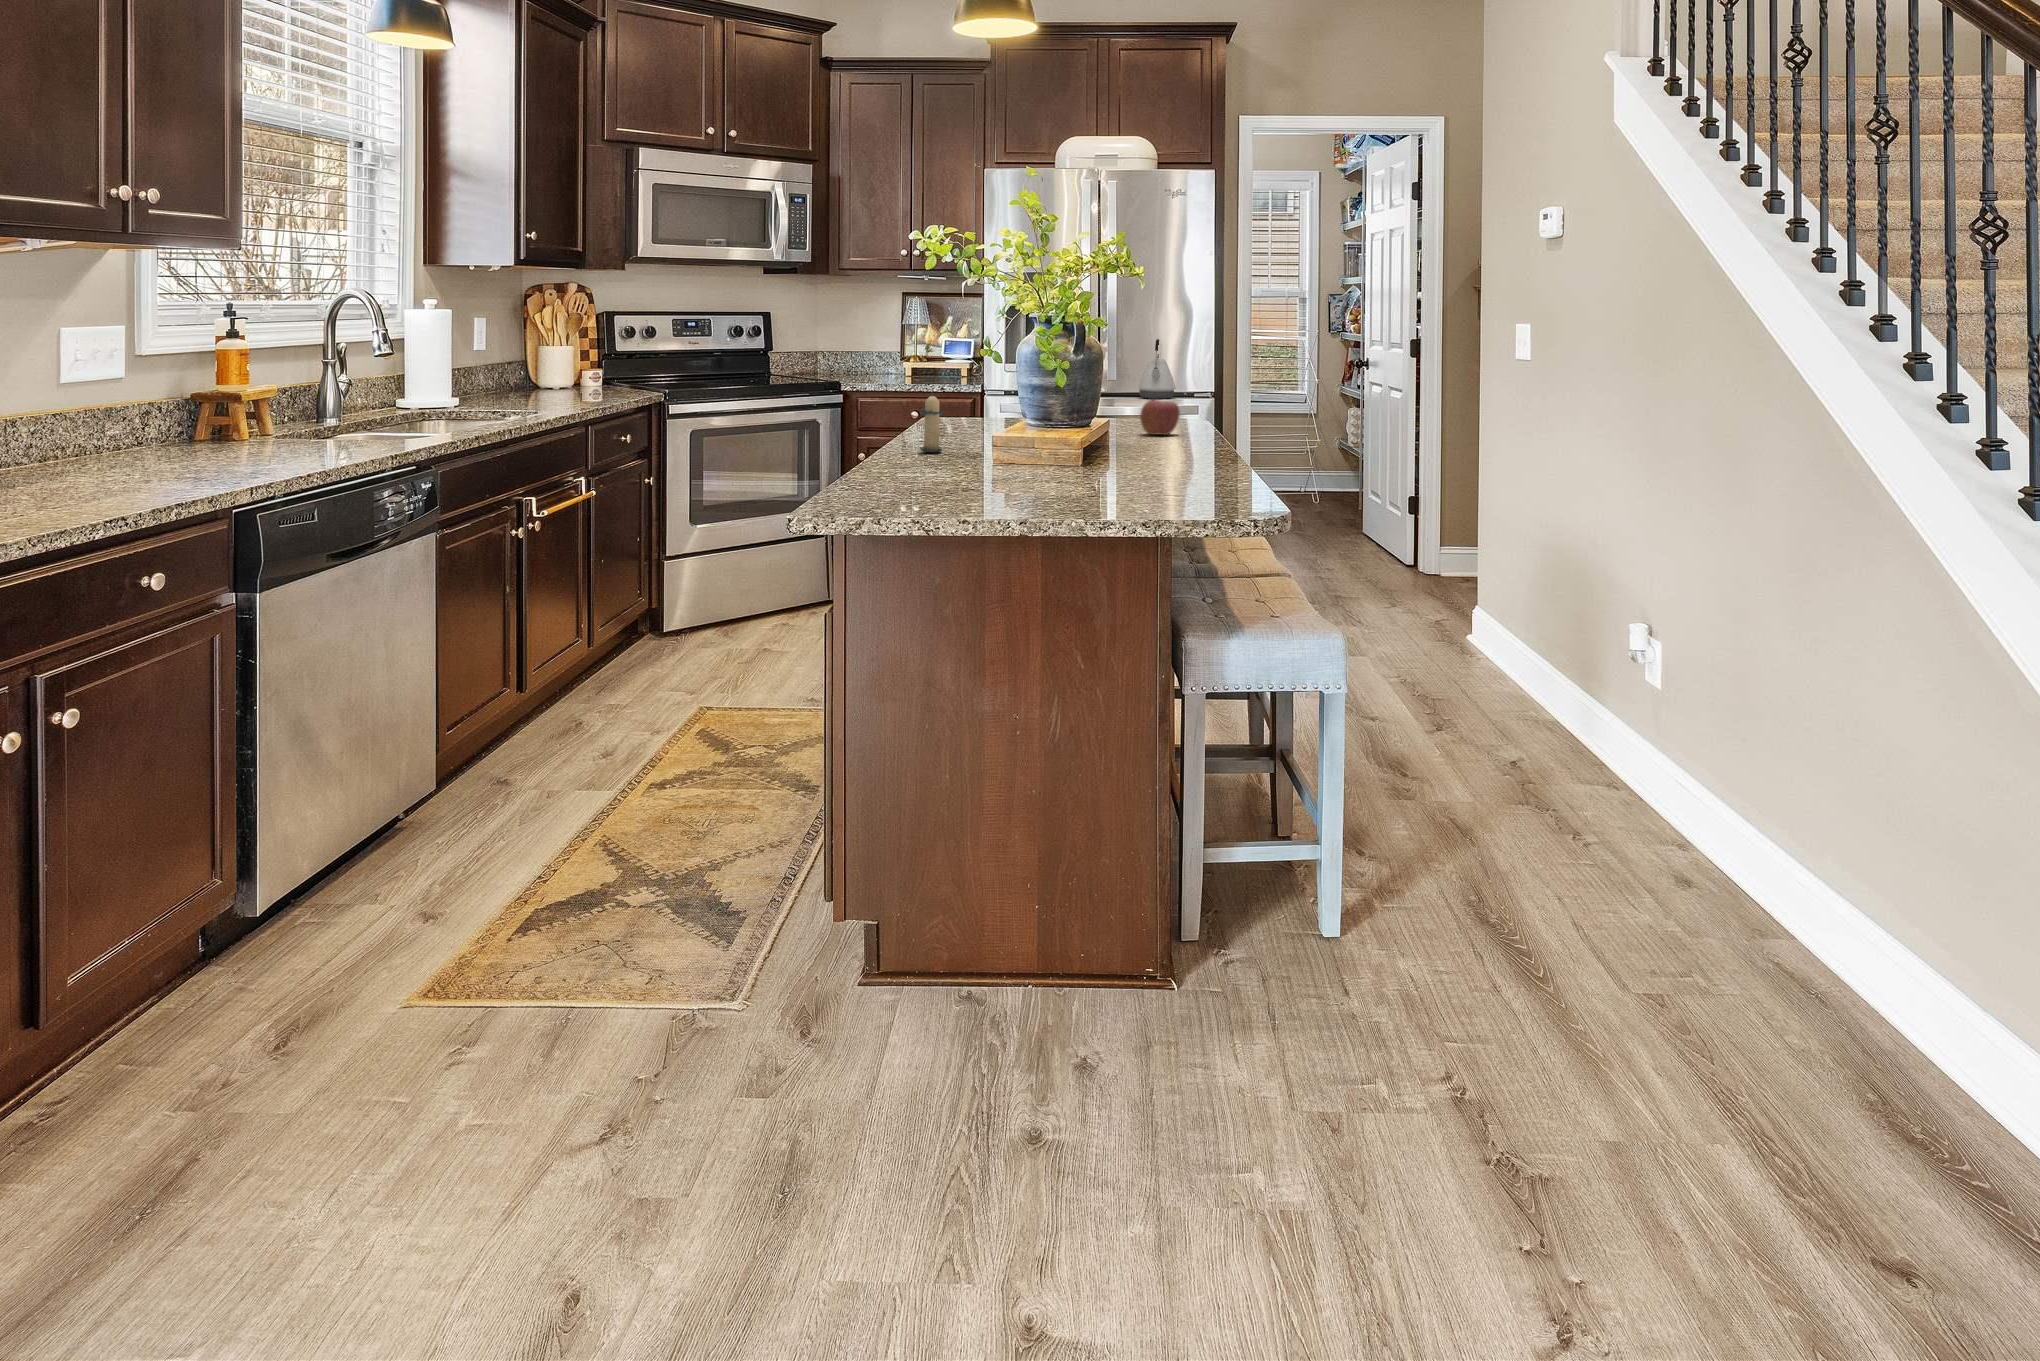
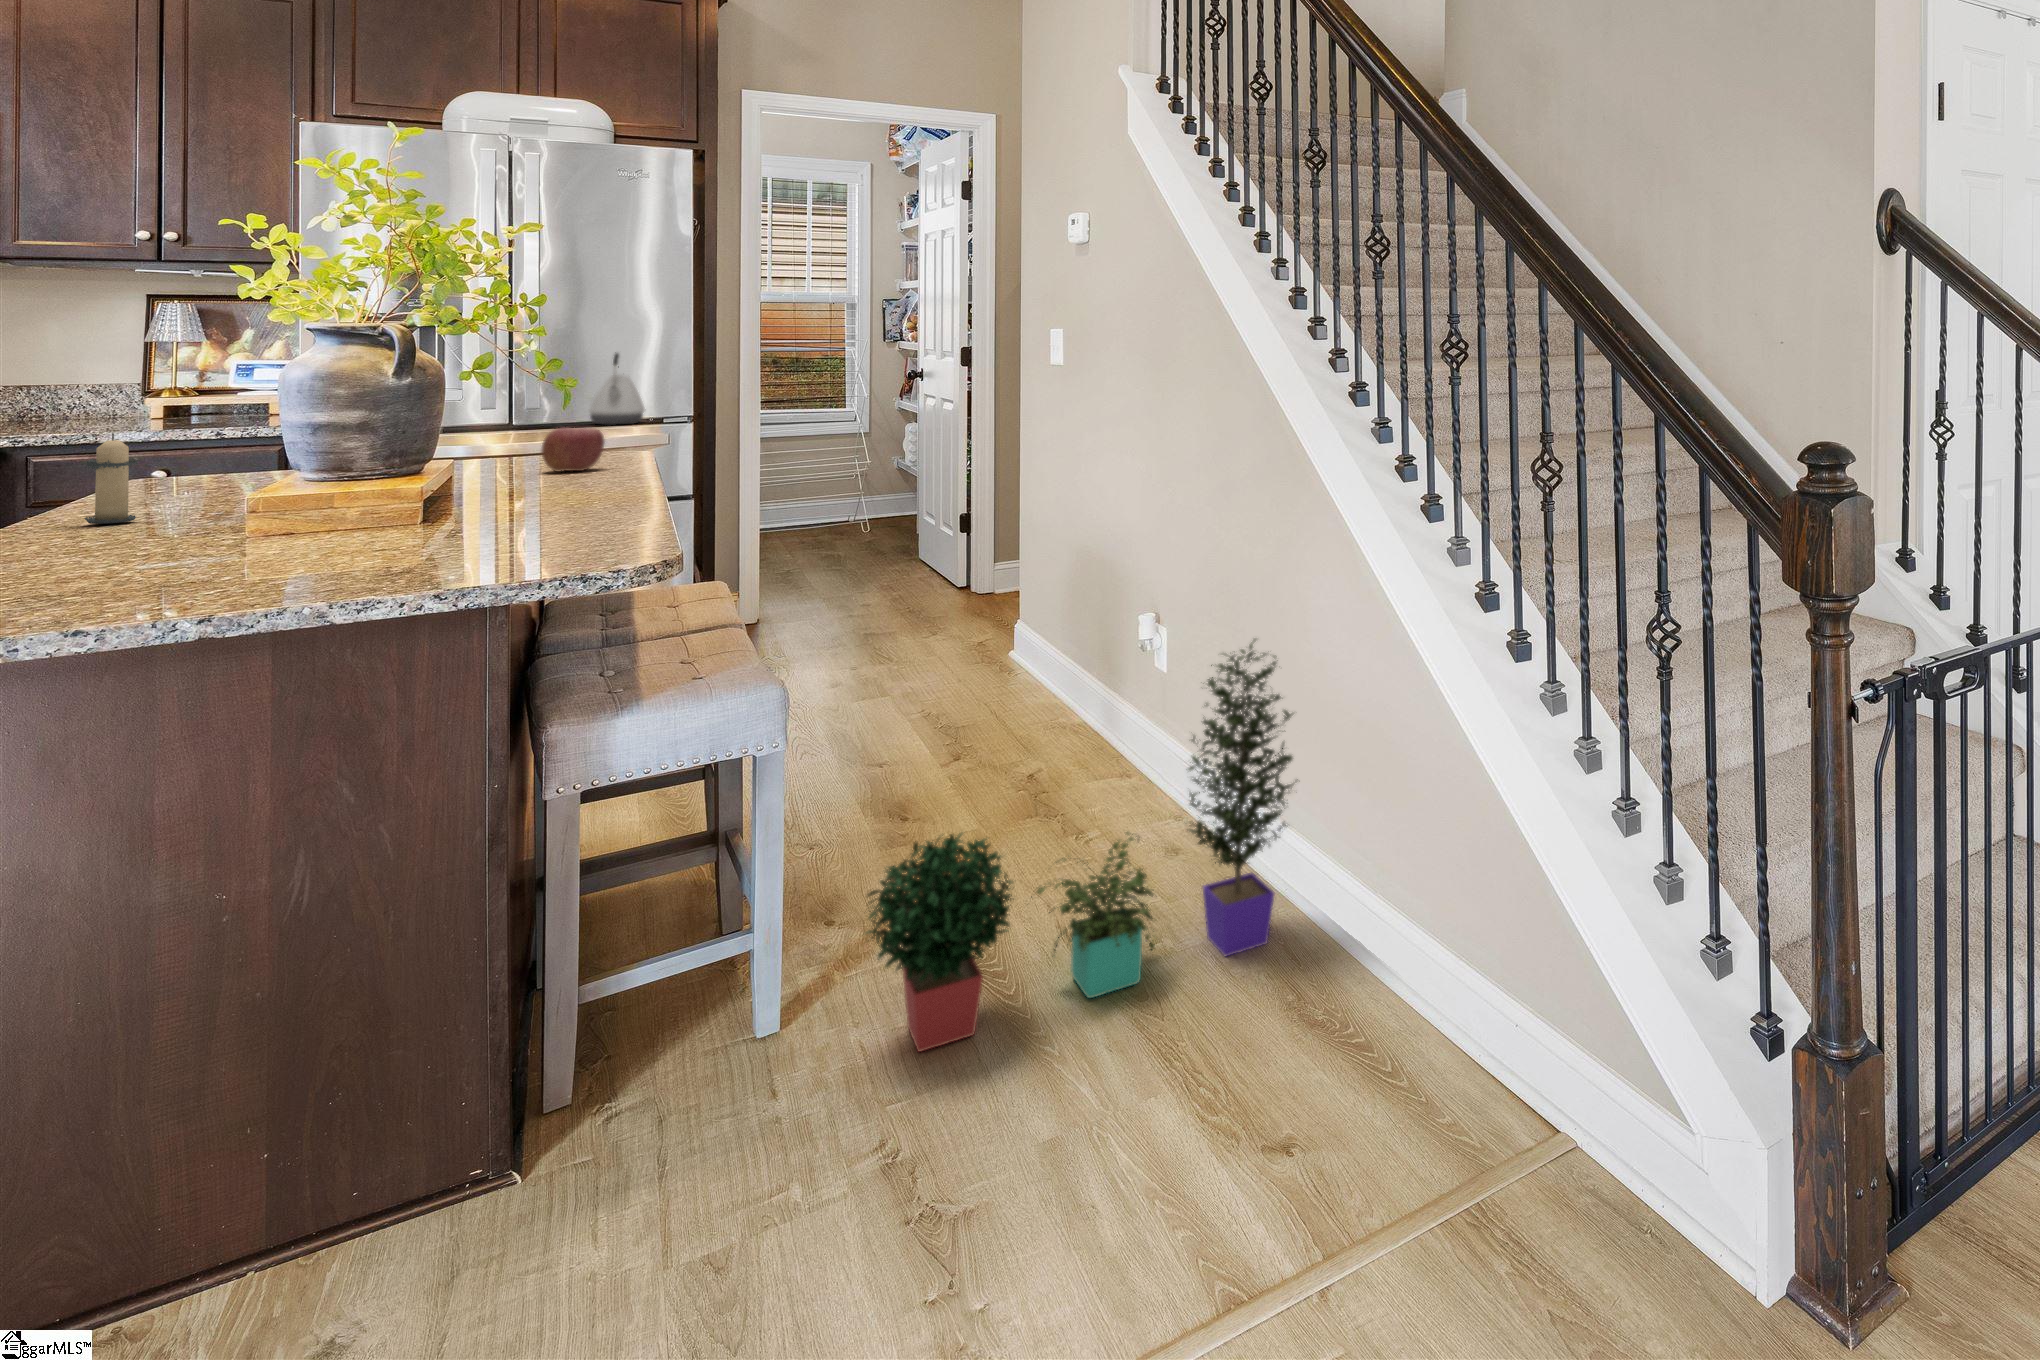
potted plant: none [1412,662,1858,1002] -> present [866,639,1298,1052]

